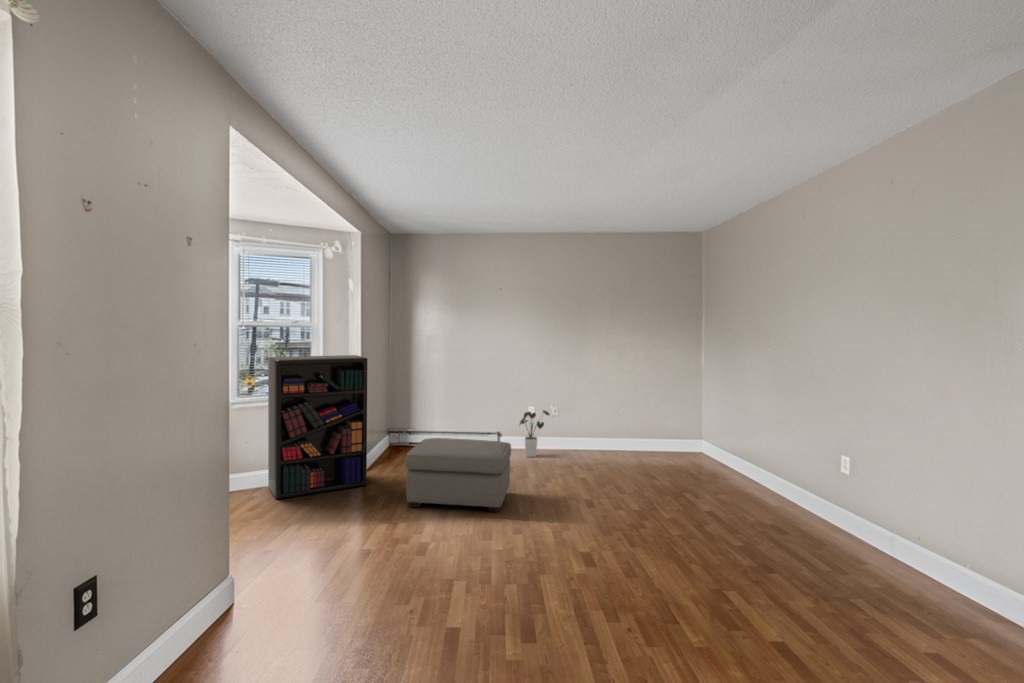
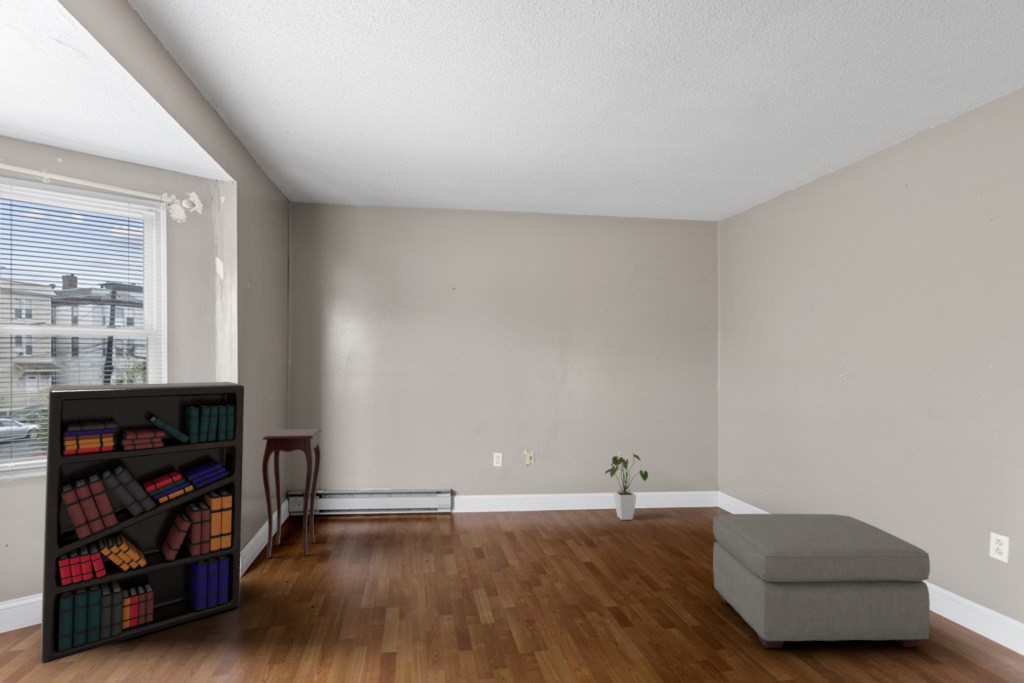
side table: none [374,386,409,466] -> present [262,429,321,558]
house plant: present [520,410,550,457] -> present [605,454,648,520]
ottoman: present [406,438,511,512] -> present [713,514,930,648]

